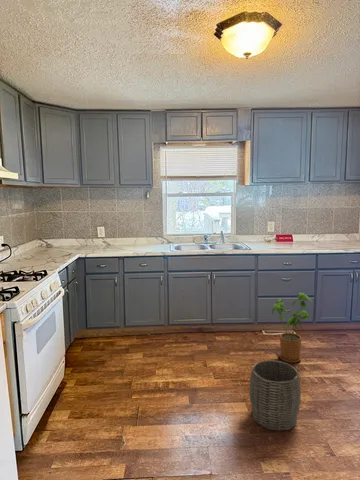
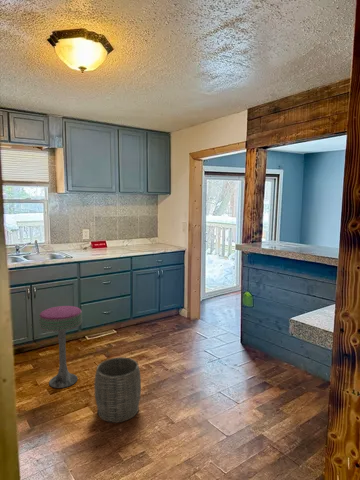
house plant: present [272,293,312,363] -> none [99,293,136,359]
bar stool: none [210,297,250,376] -> present [39,306,82,388]

